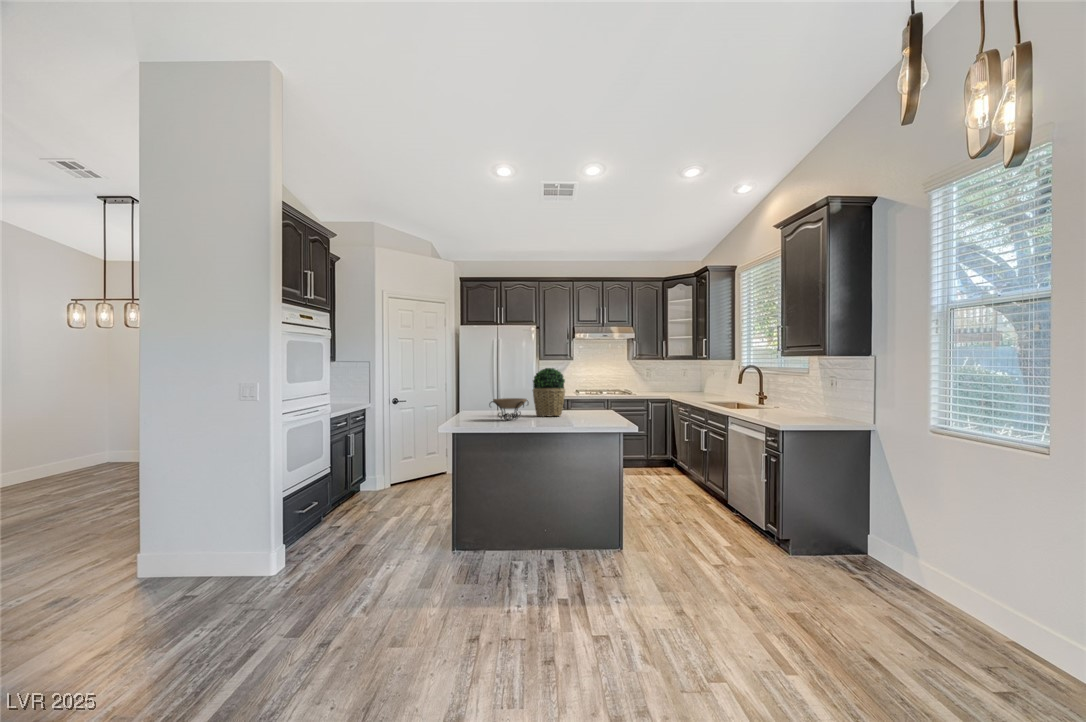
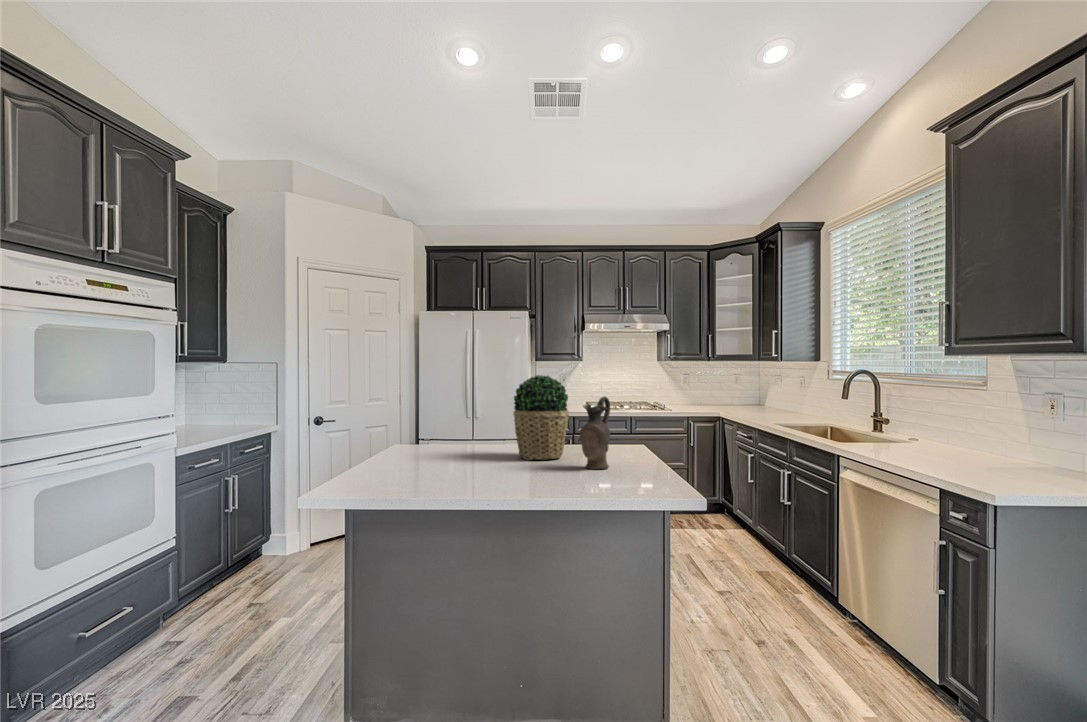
ceramic pitcher: none [572,379,589,419] -> present [580,397,610,469]
decorative bowl: present [489,398,528,420] -> none [423,431,502,475]

